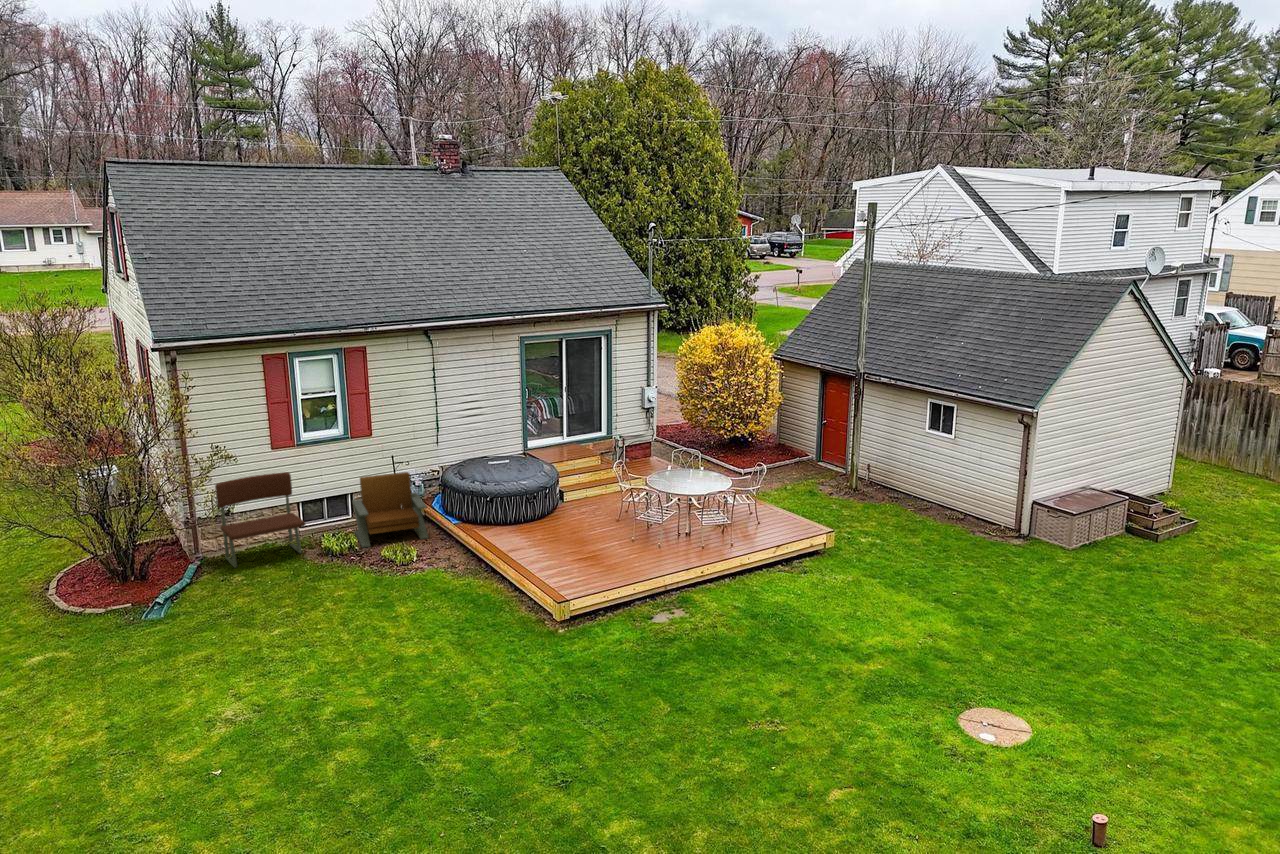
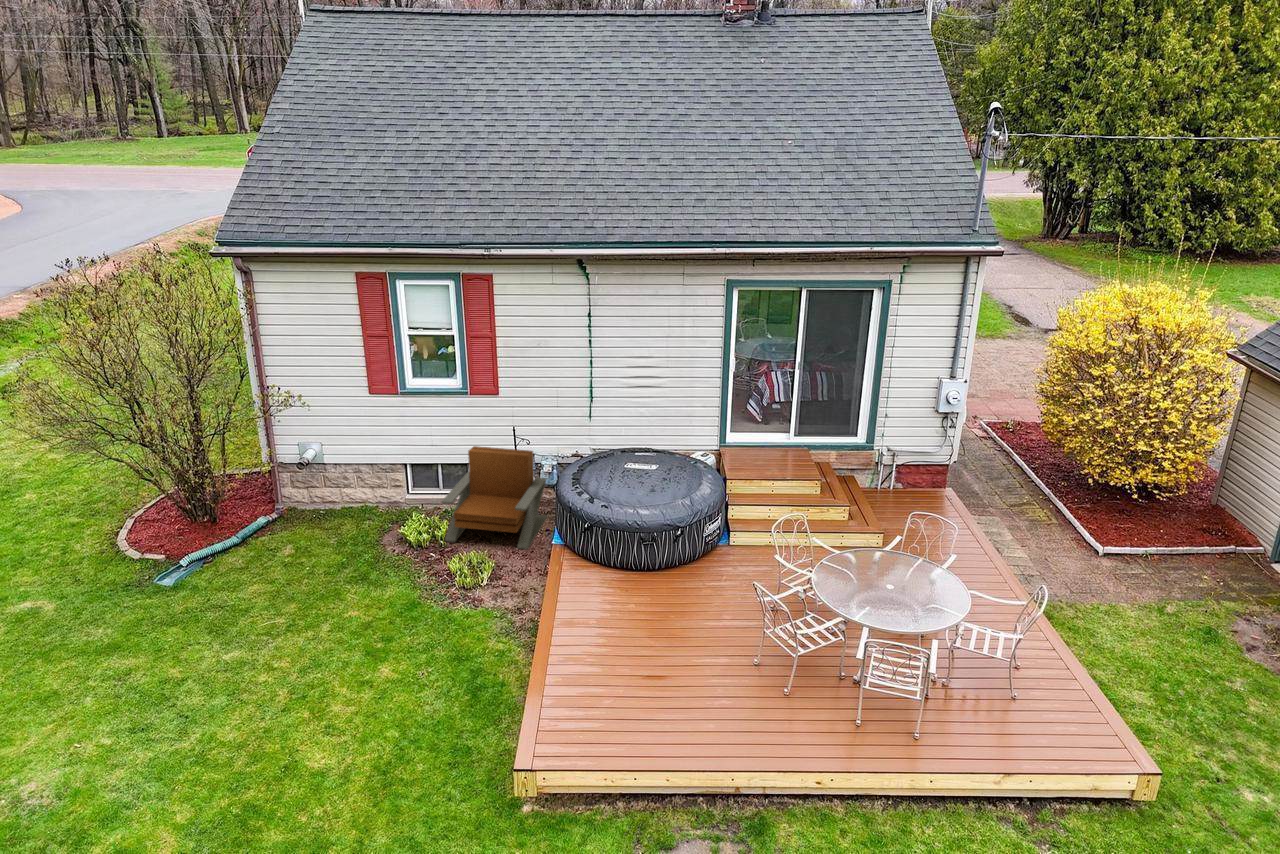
bench: present [215,472,305,568] -> none [289,424,392,531]

